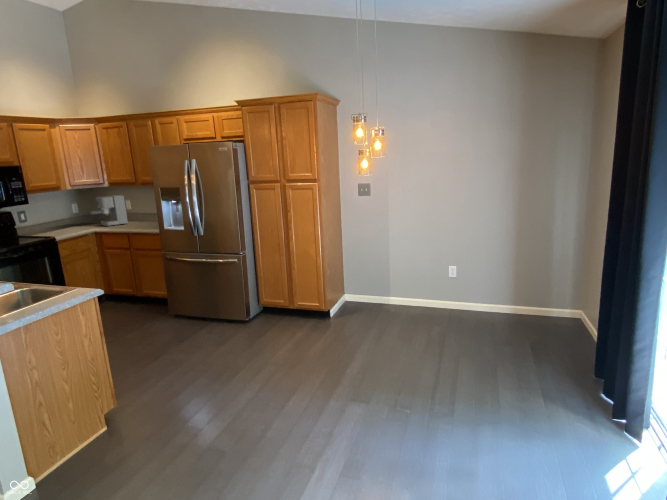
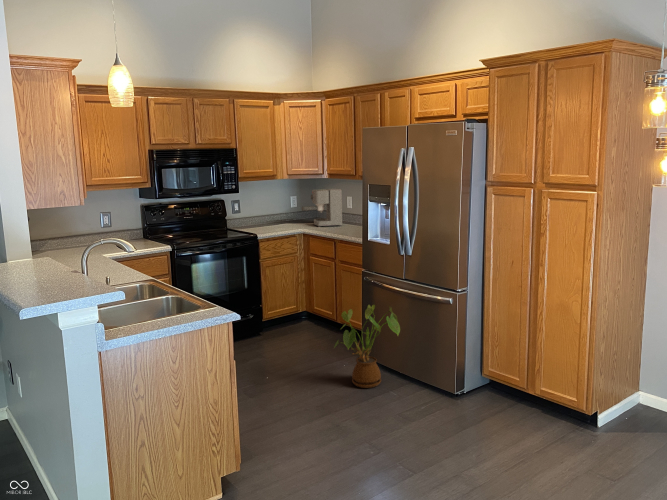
house plant: none [155,273,204,334] -> present [334,305,400,388]

